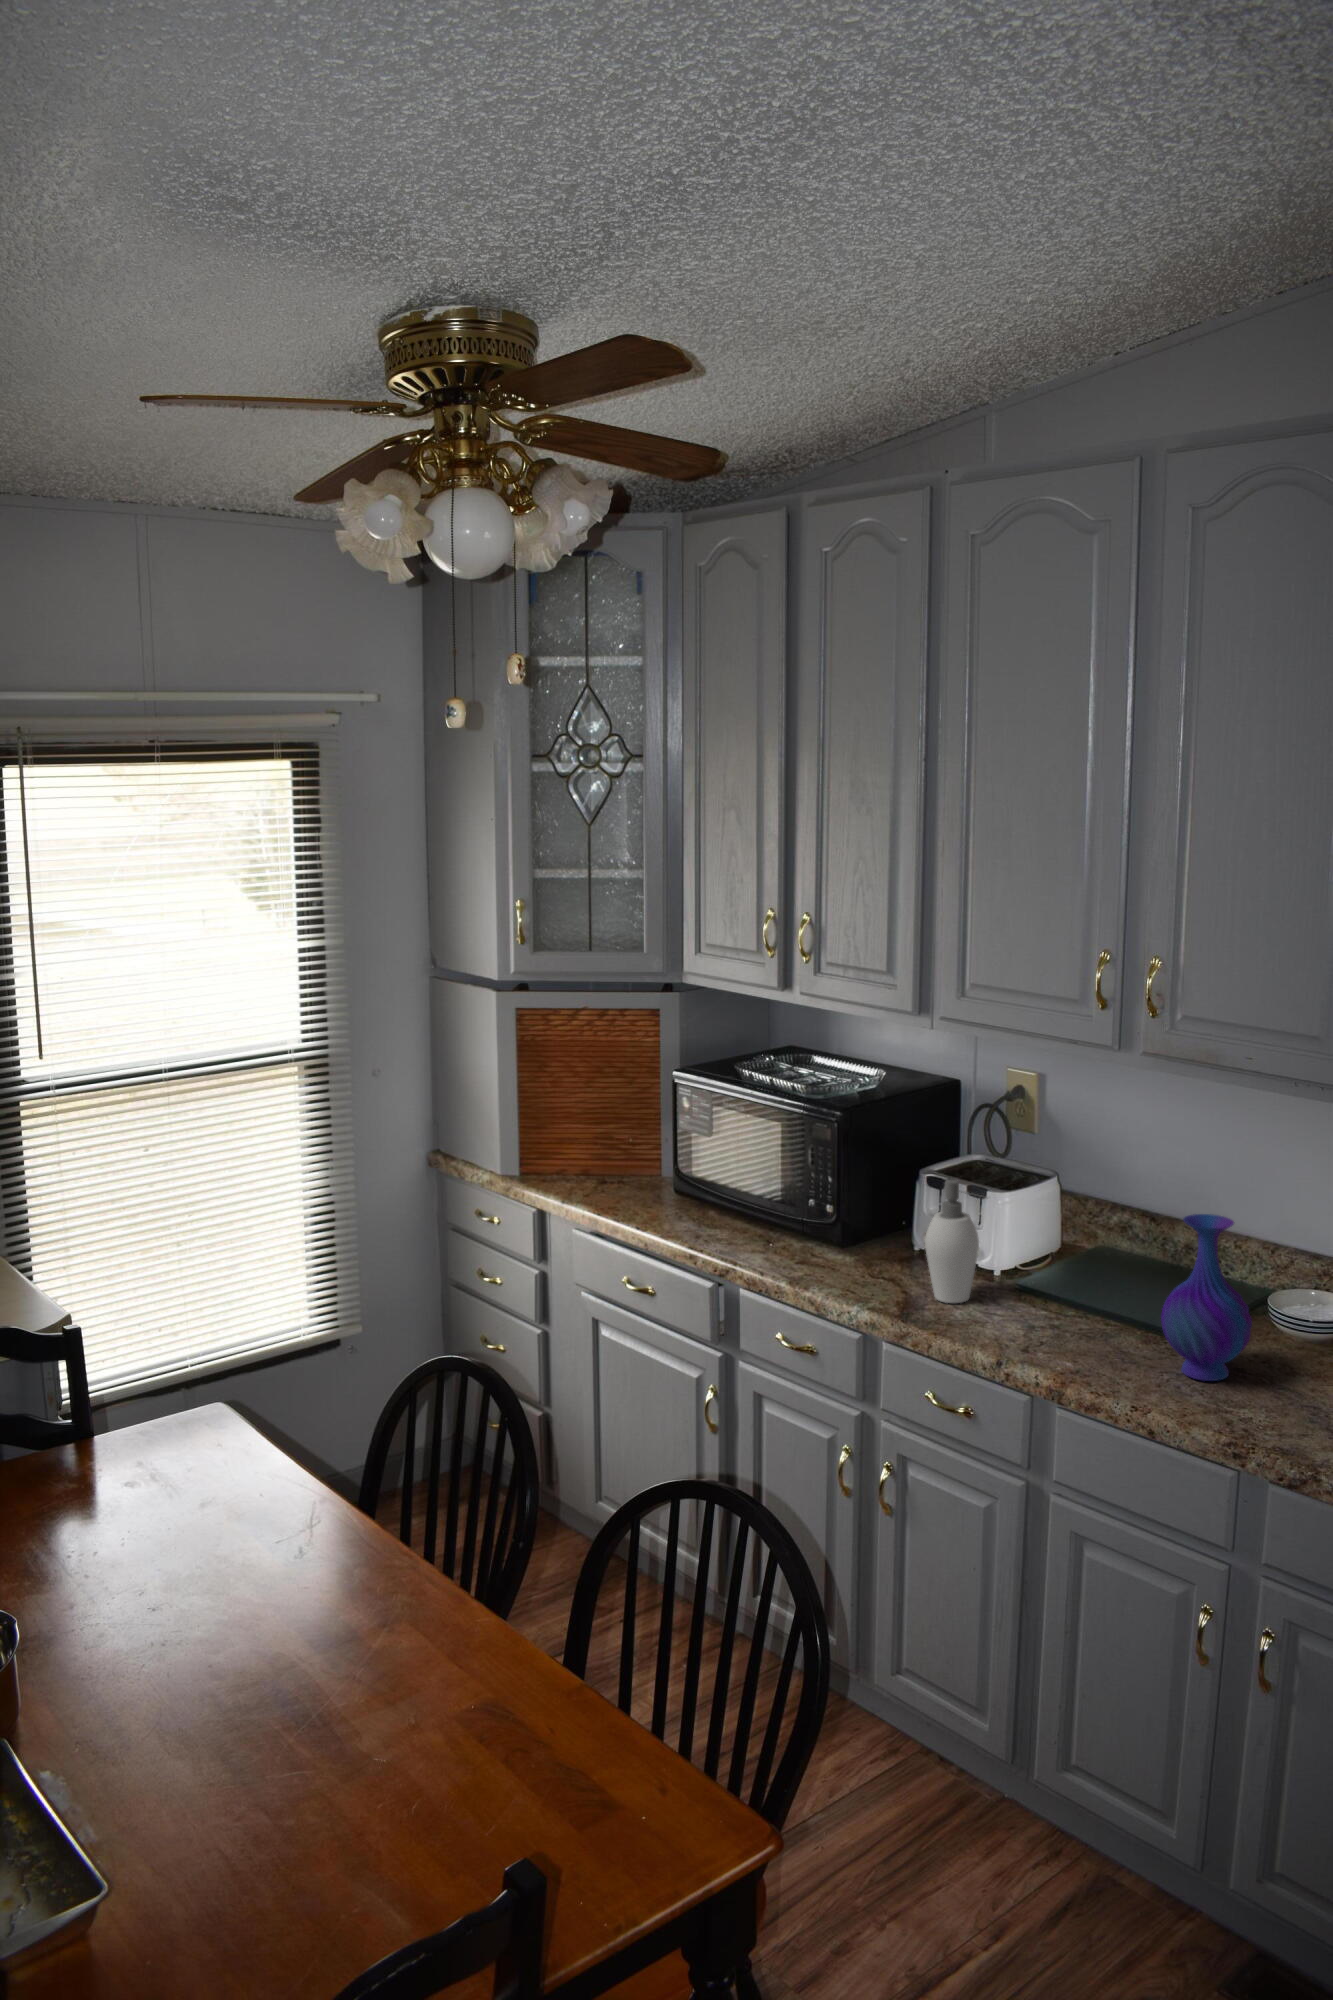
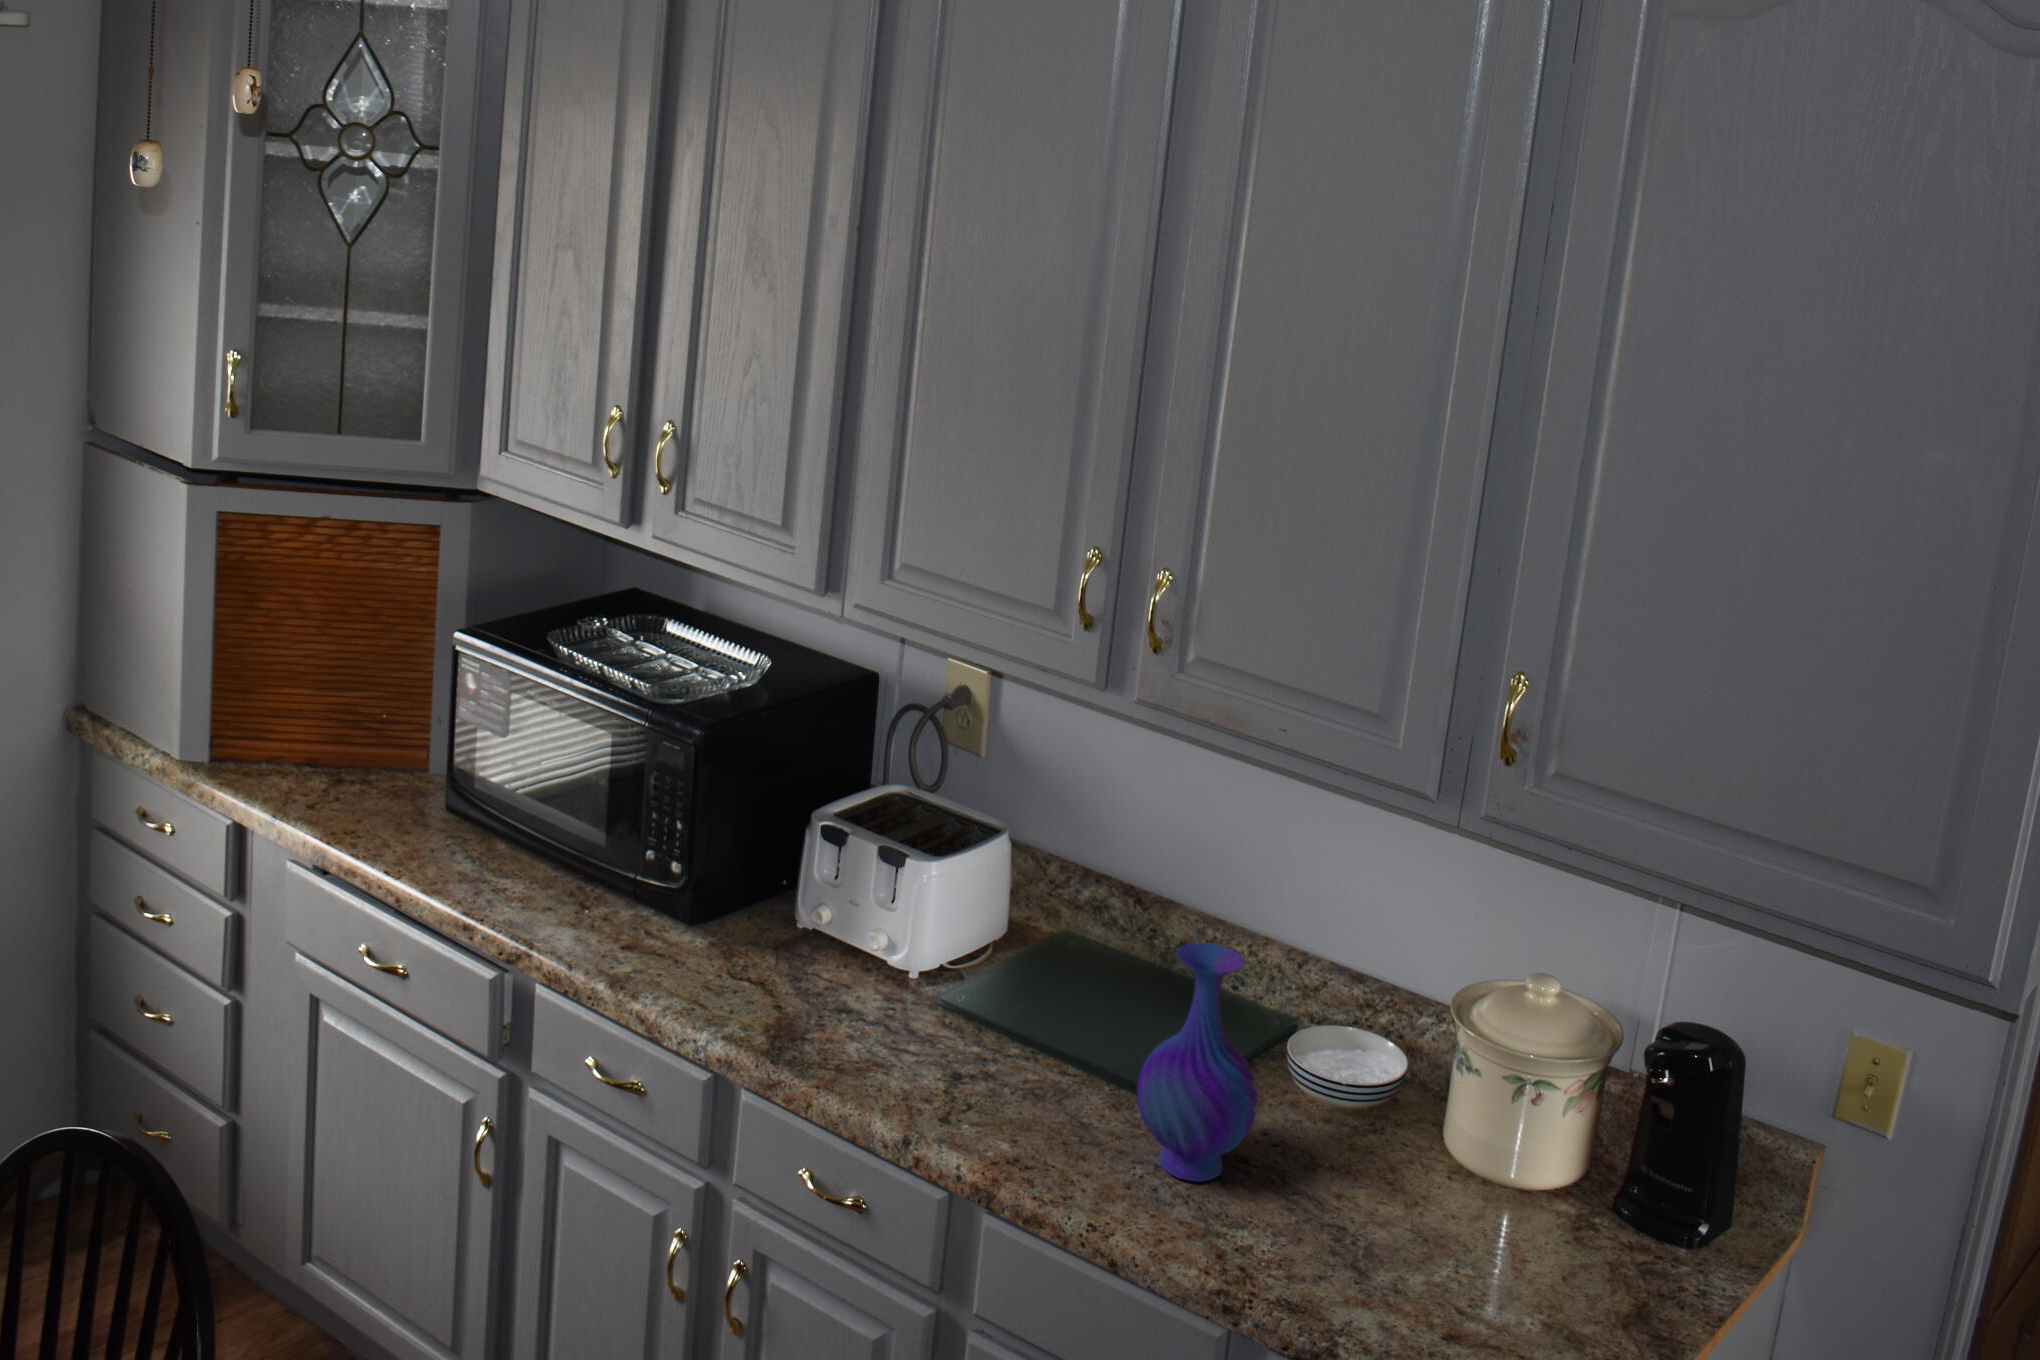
soap dispenser: present [925,1180,982,1303] -> none [814,852,909,1031]

